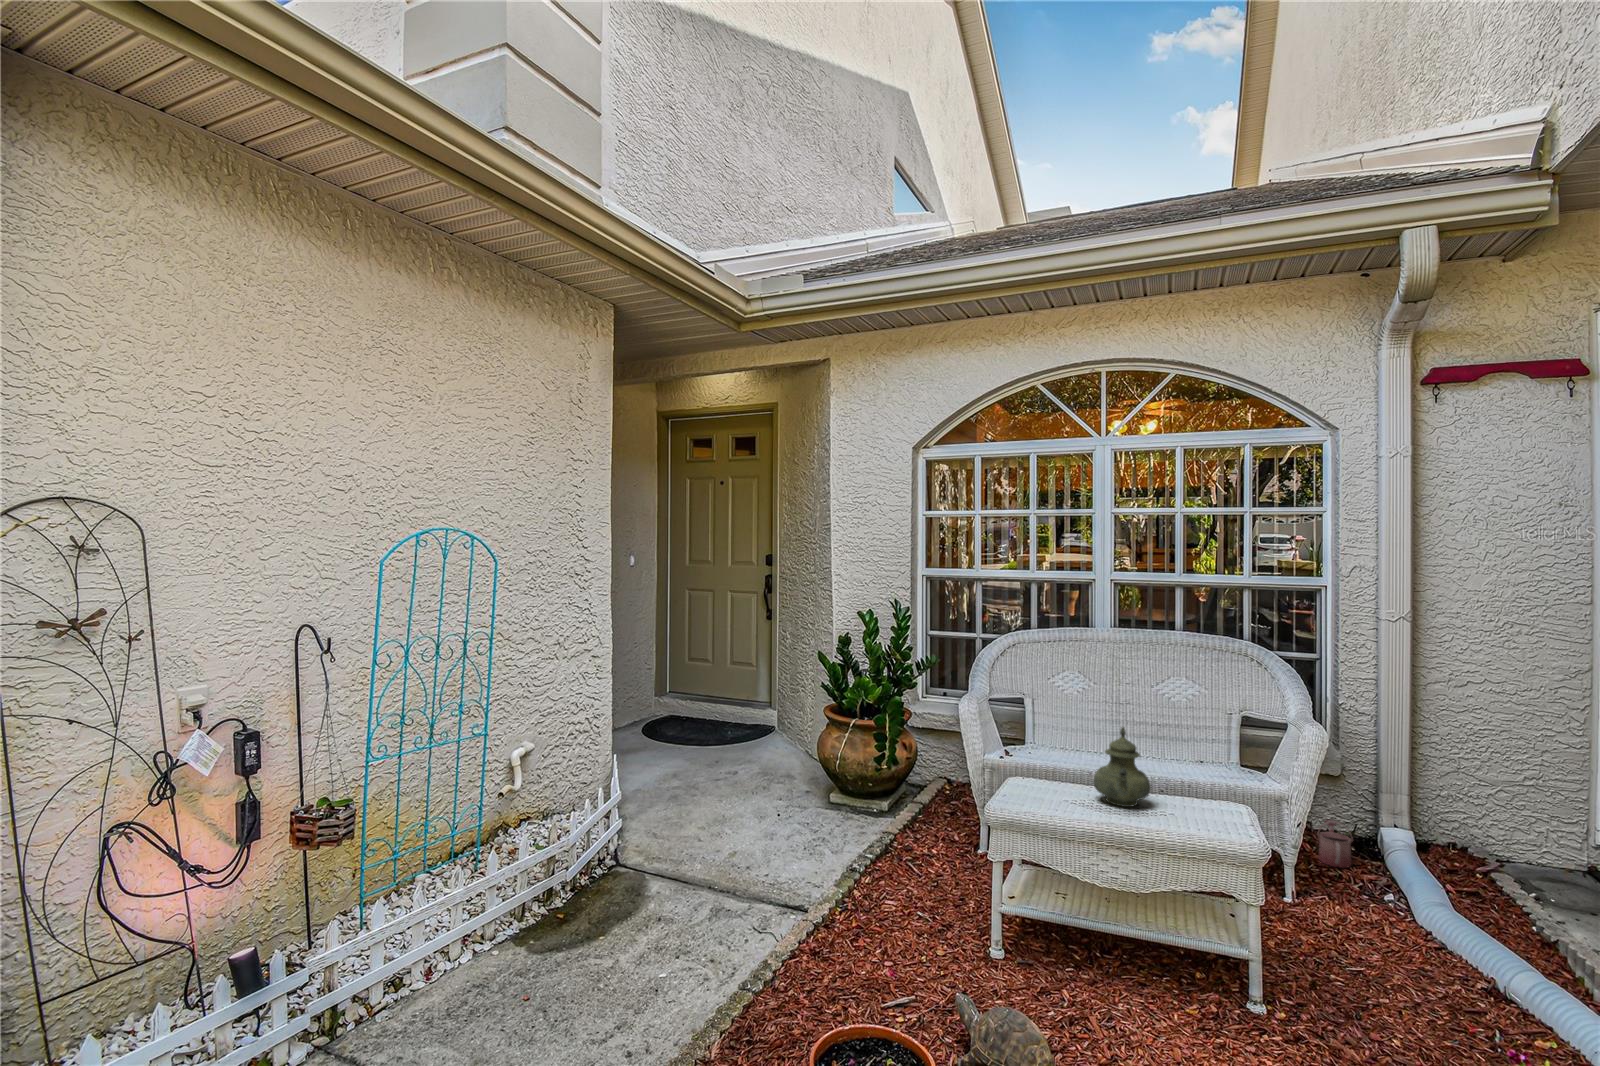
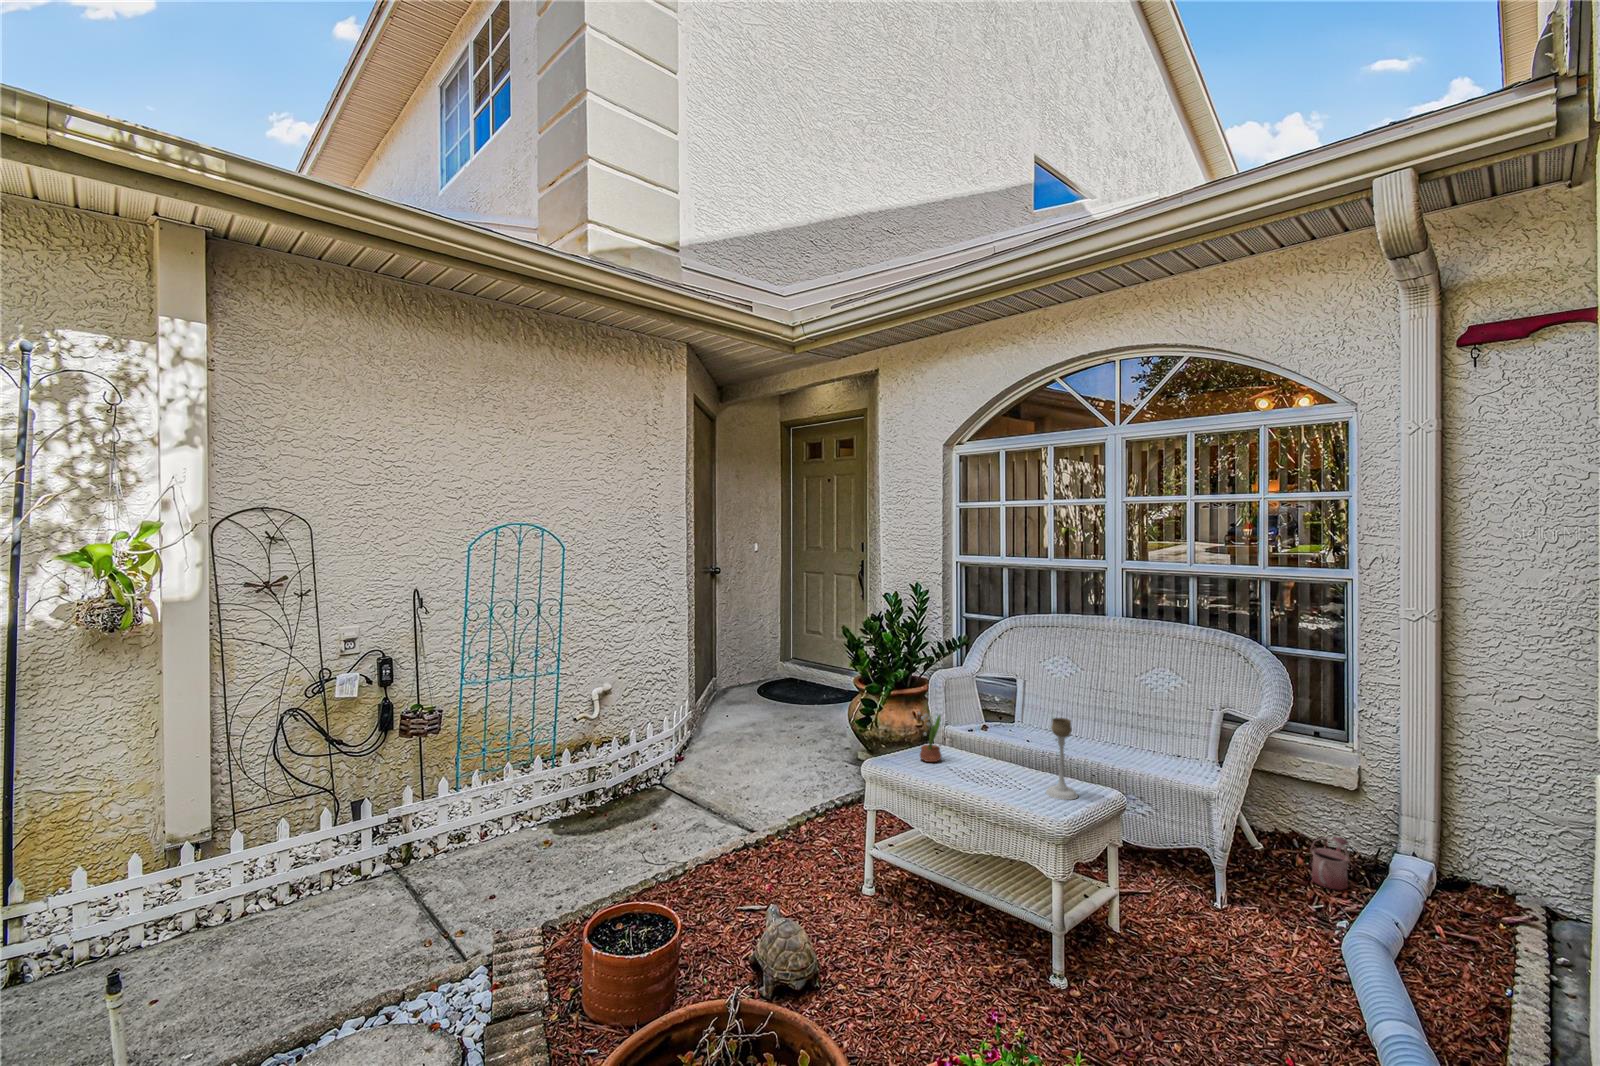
teapot: present [1094,727,1151,807] -> none [962,709,1013,784]
candle holder: none [1188,729,1223,814] -> present [1046,718,1078,800]
potted flower: none [1027,730,1052,792] -> present [918,709,942,762]

